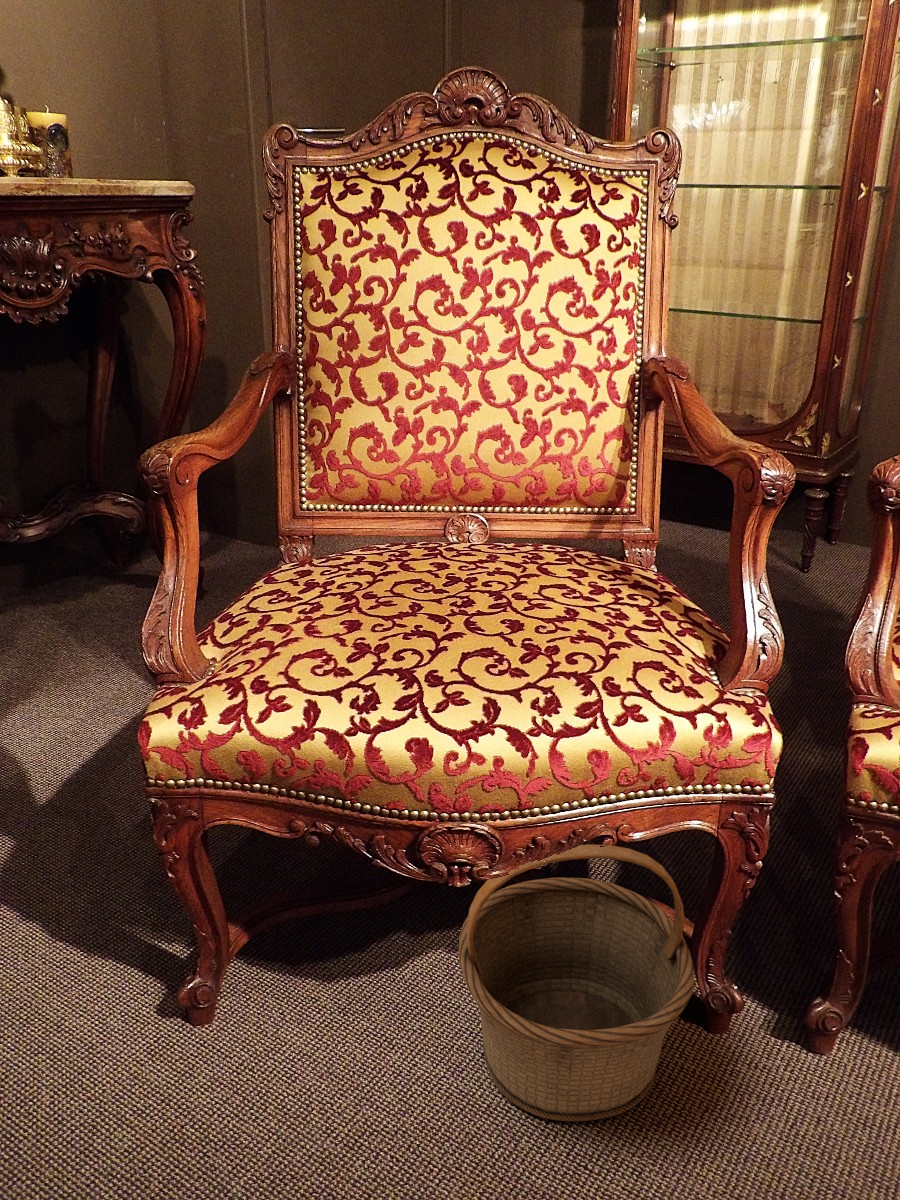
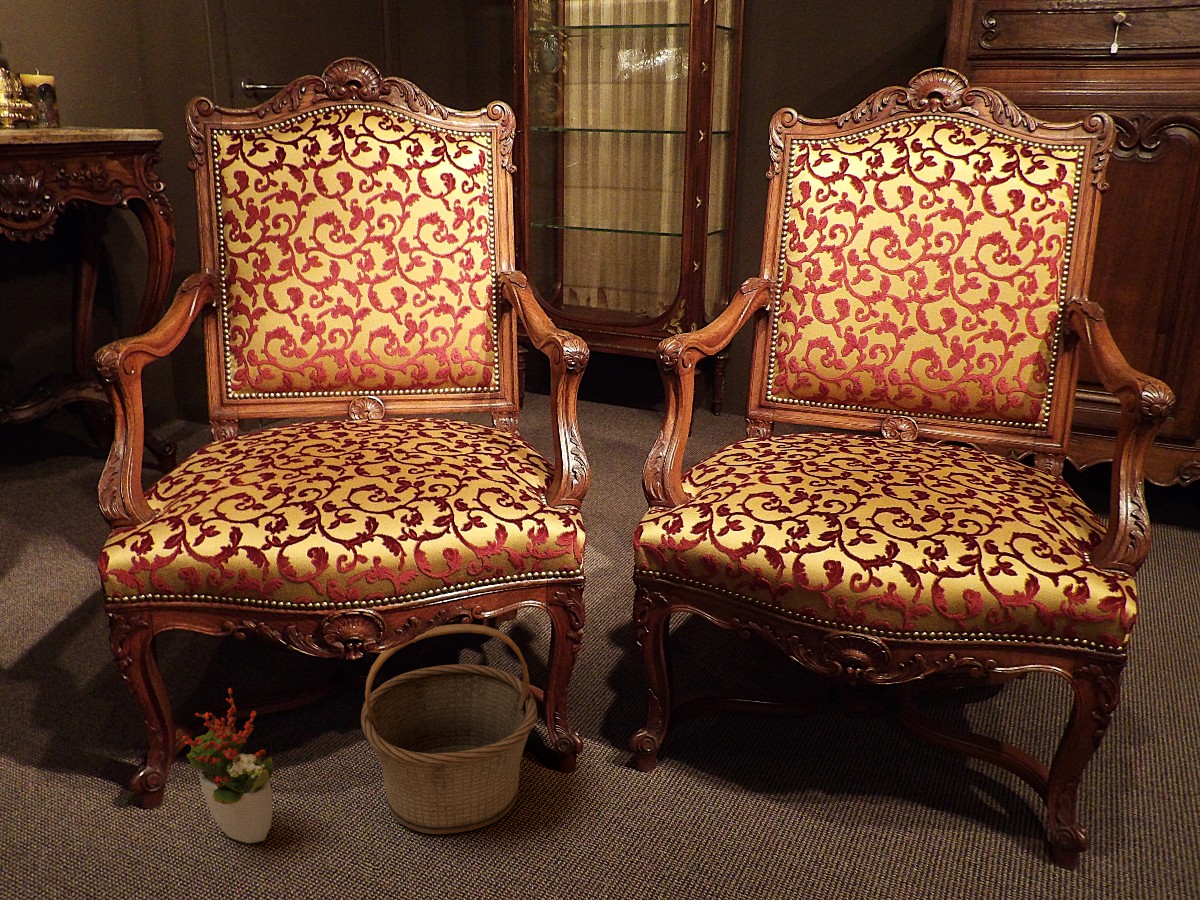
decorative plant: none [233,904,346,1099] -> present [182,688,273,843]

